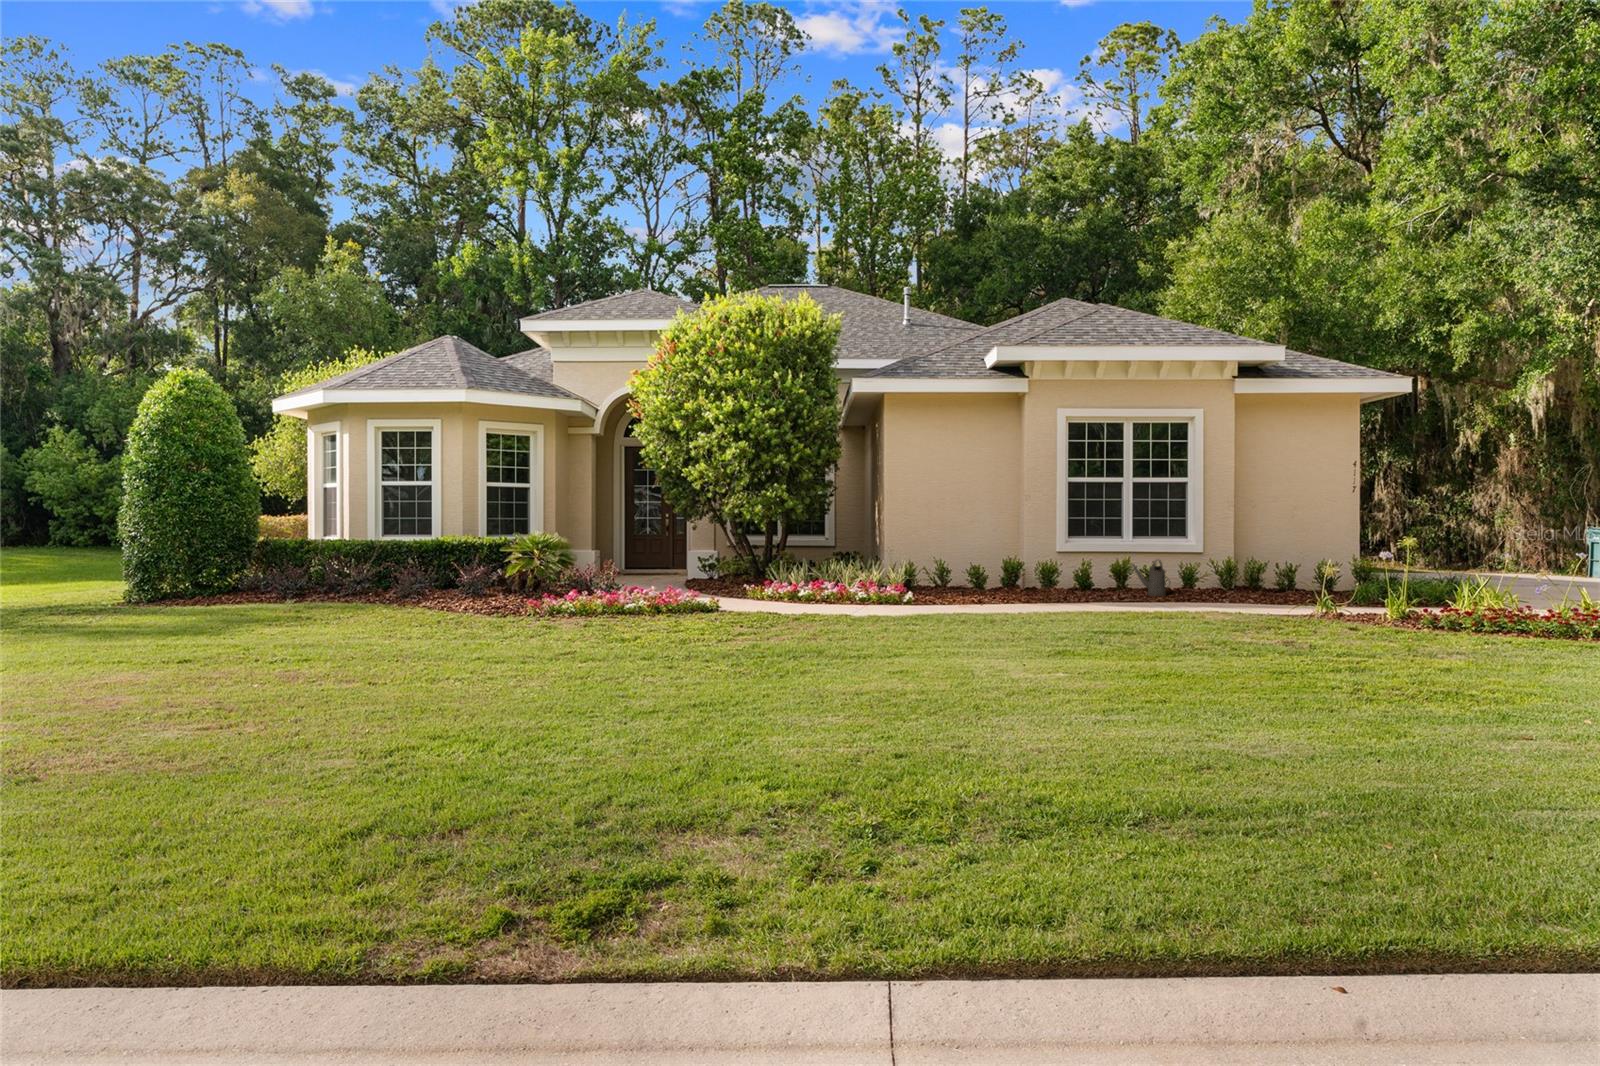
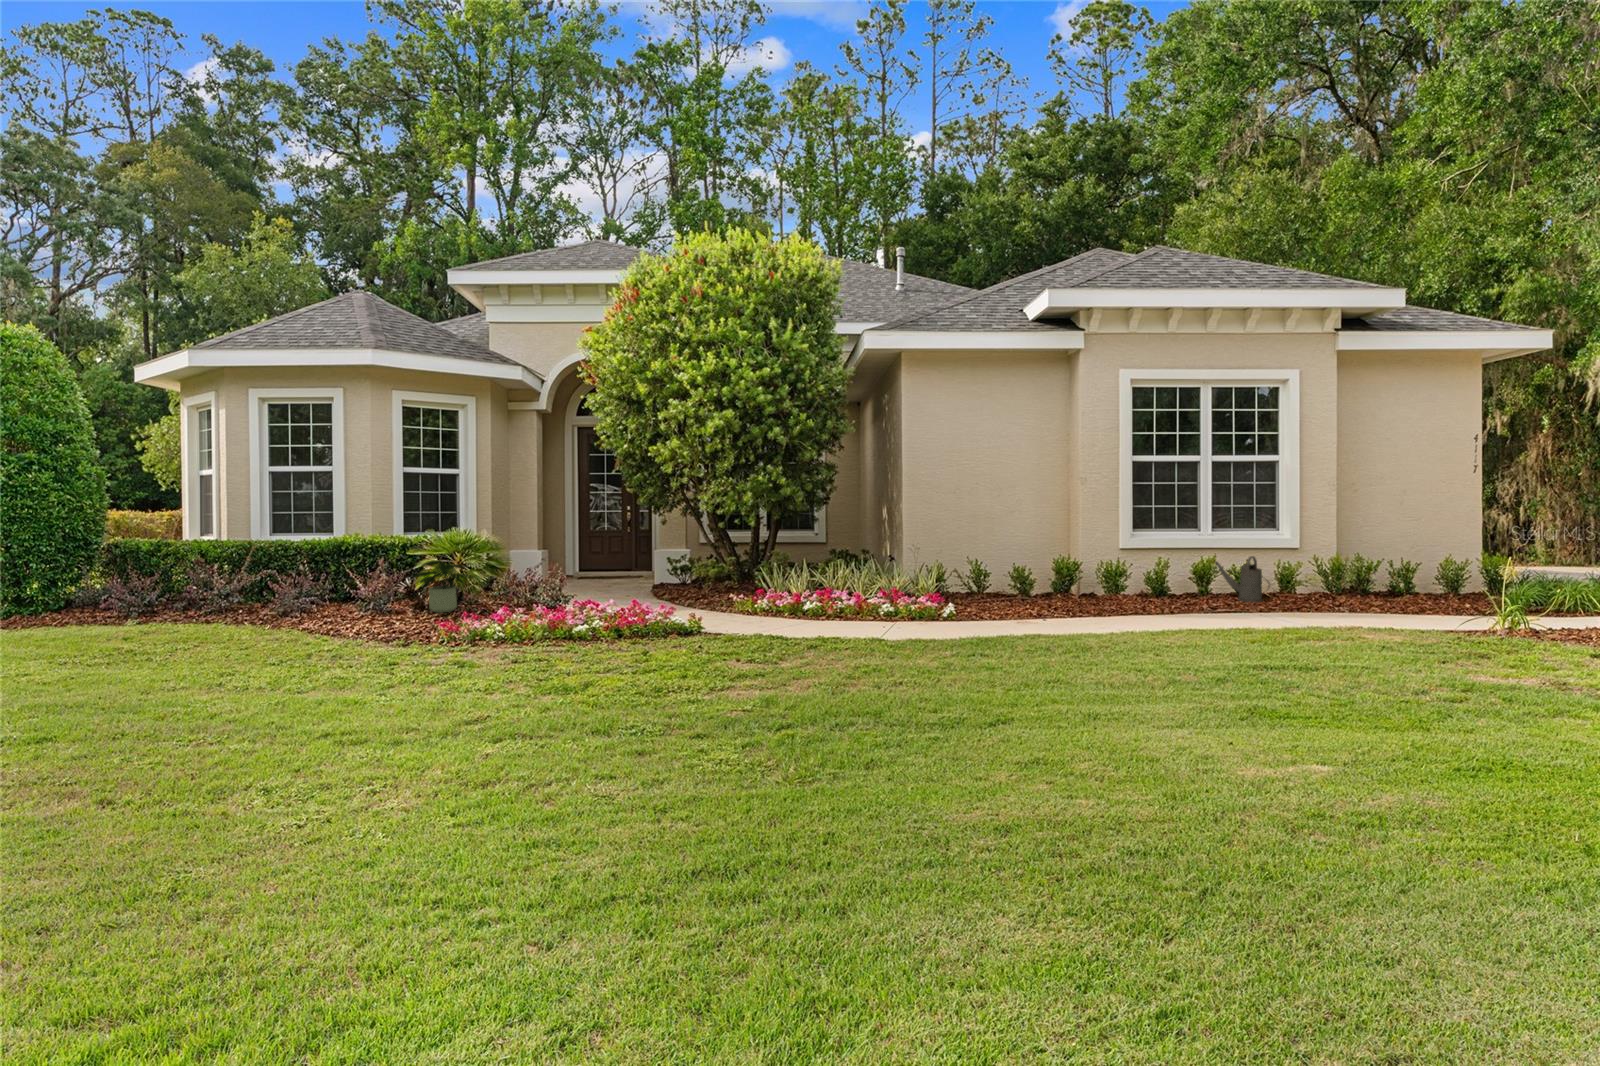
potted plant: none [503,556,550,595] -> present [415,560,471,612]

